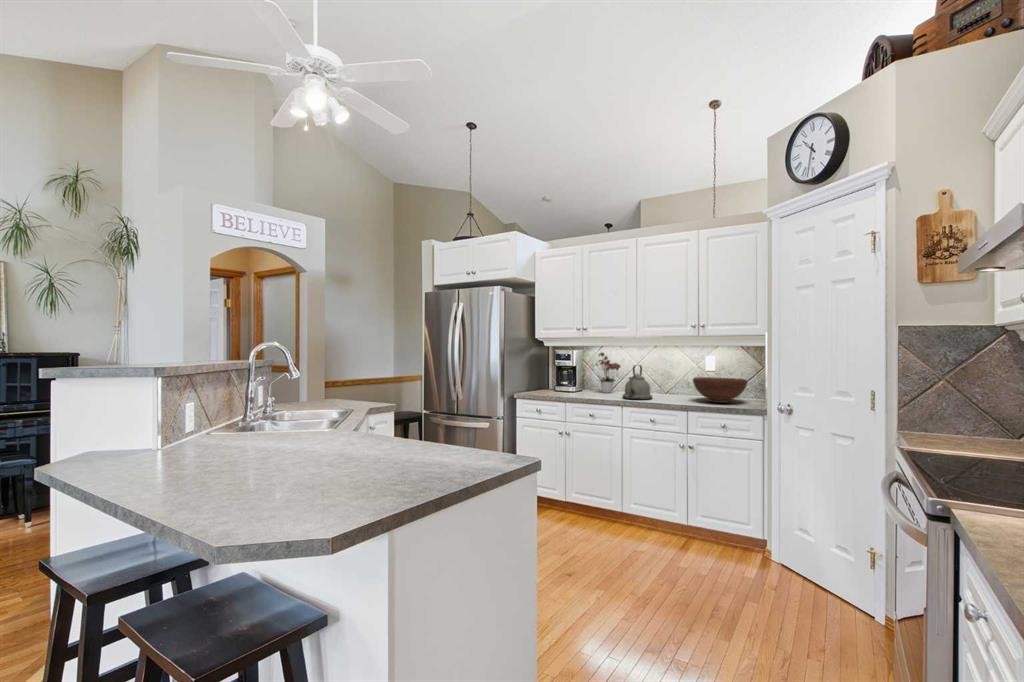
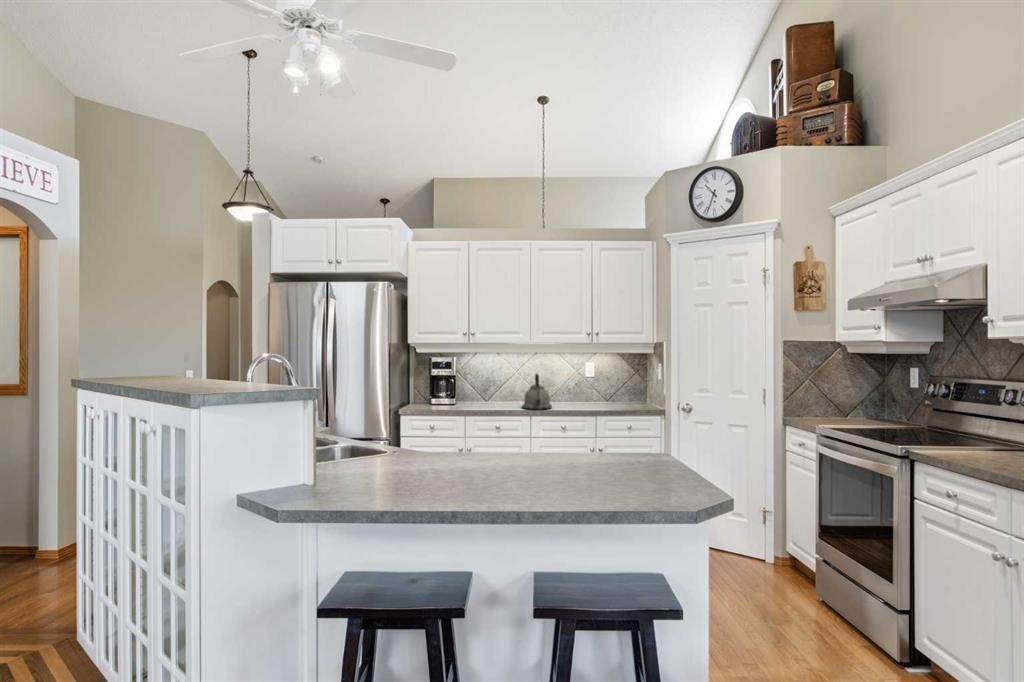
flower arrangement: present [596,353,620,393] -> none [481,359,508,405]
fruit bowl: present [693,377,747,403] -> none [589,383,637,407]

